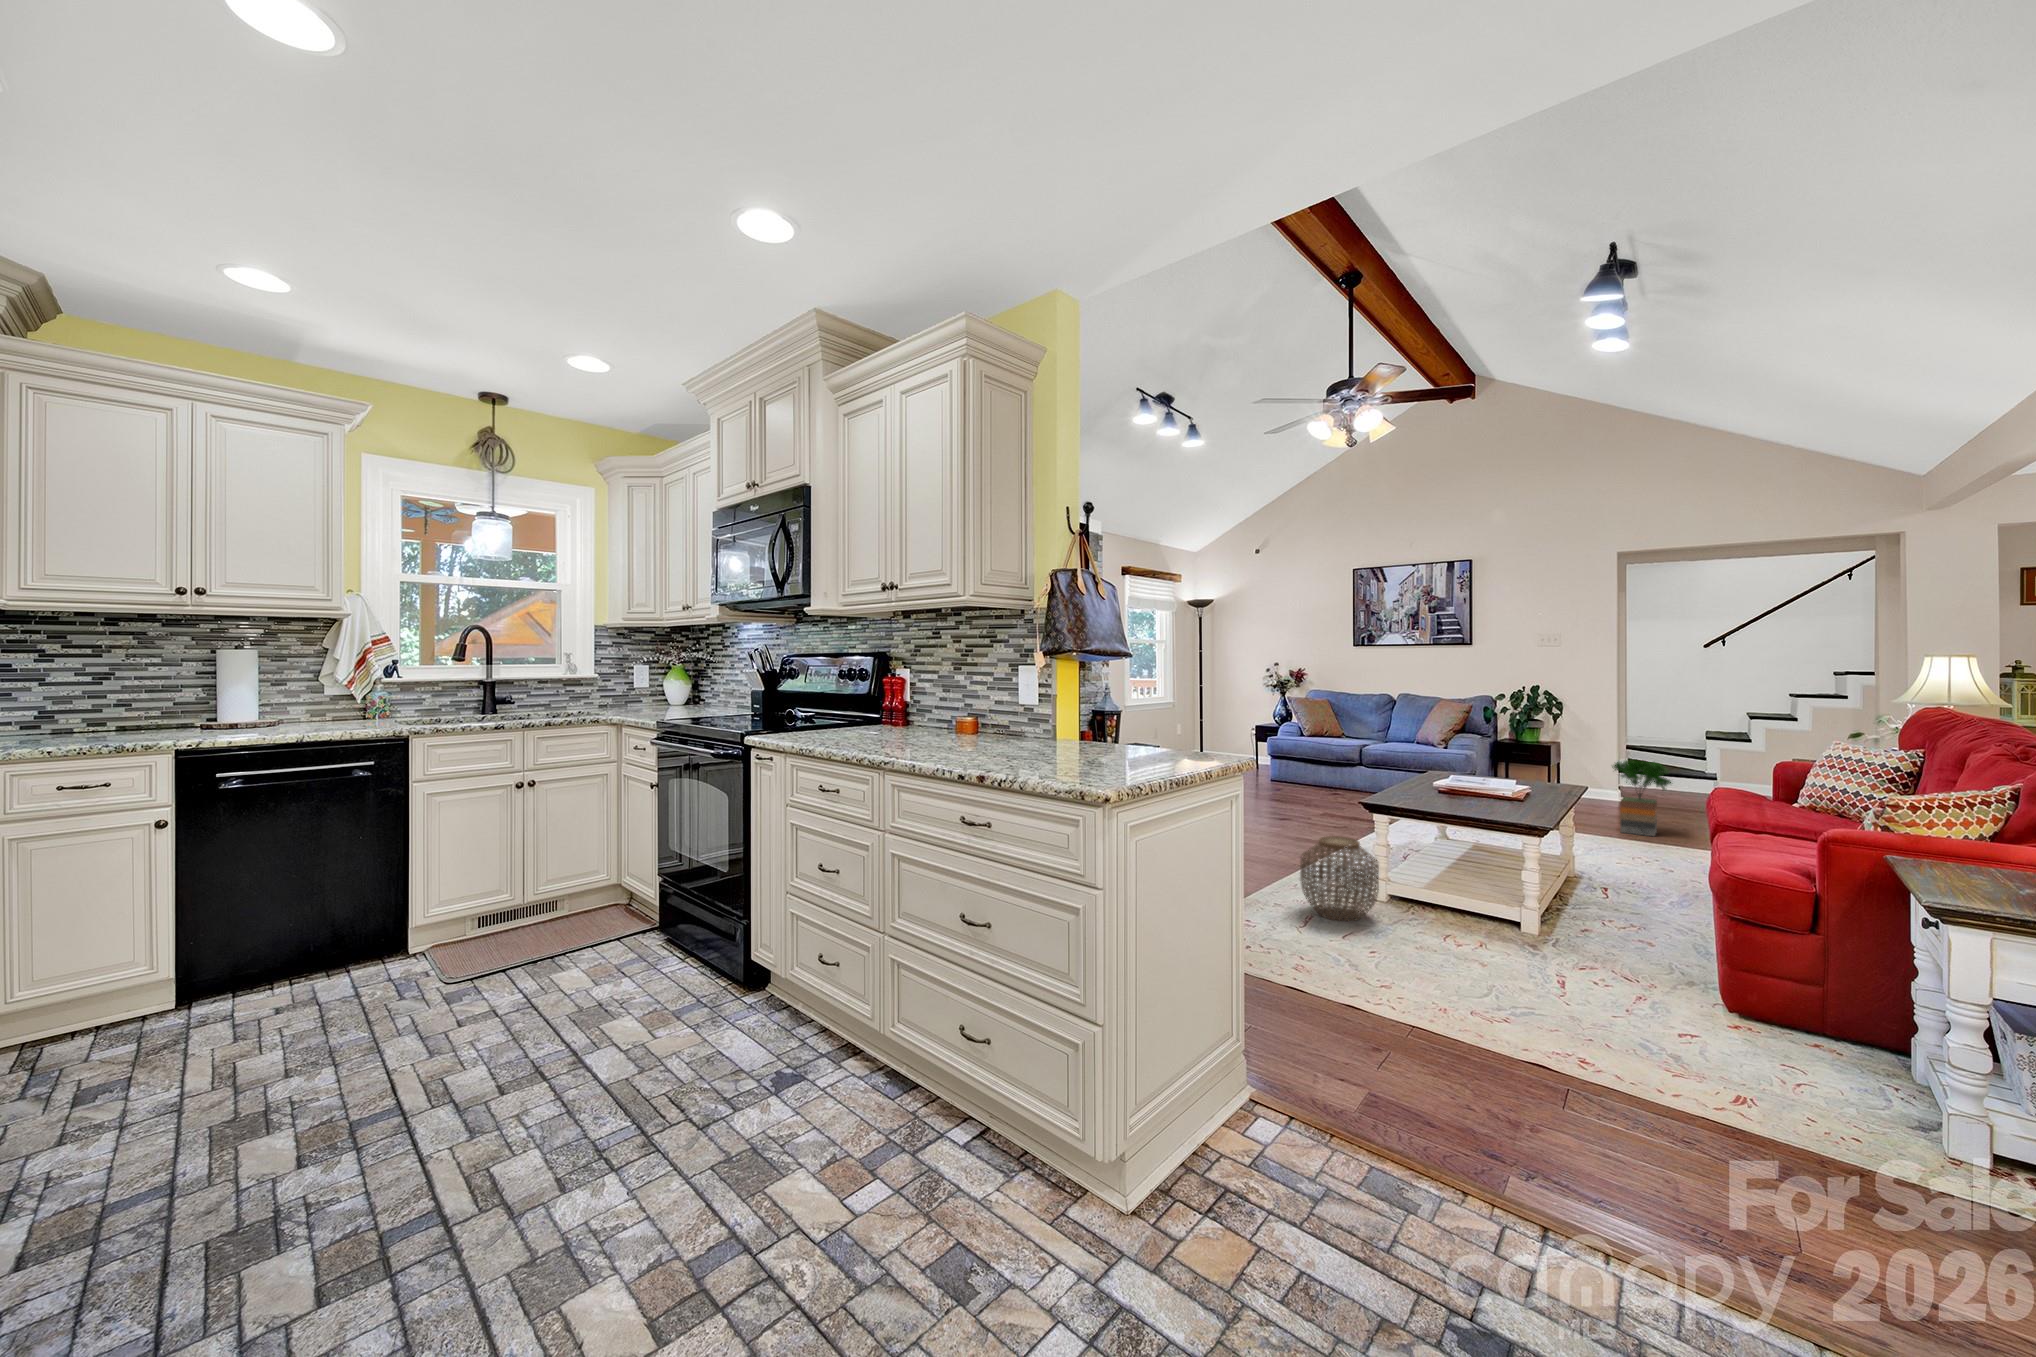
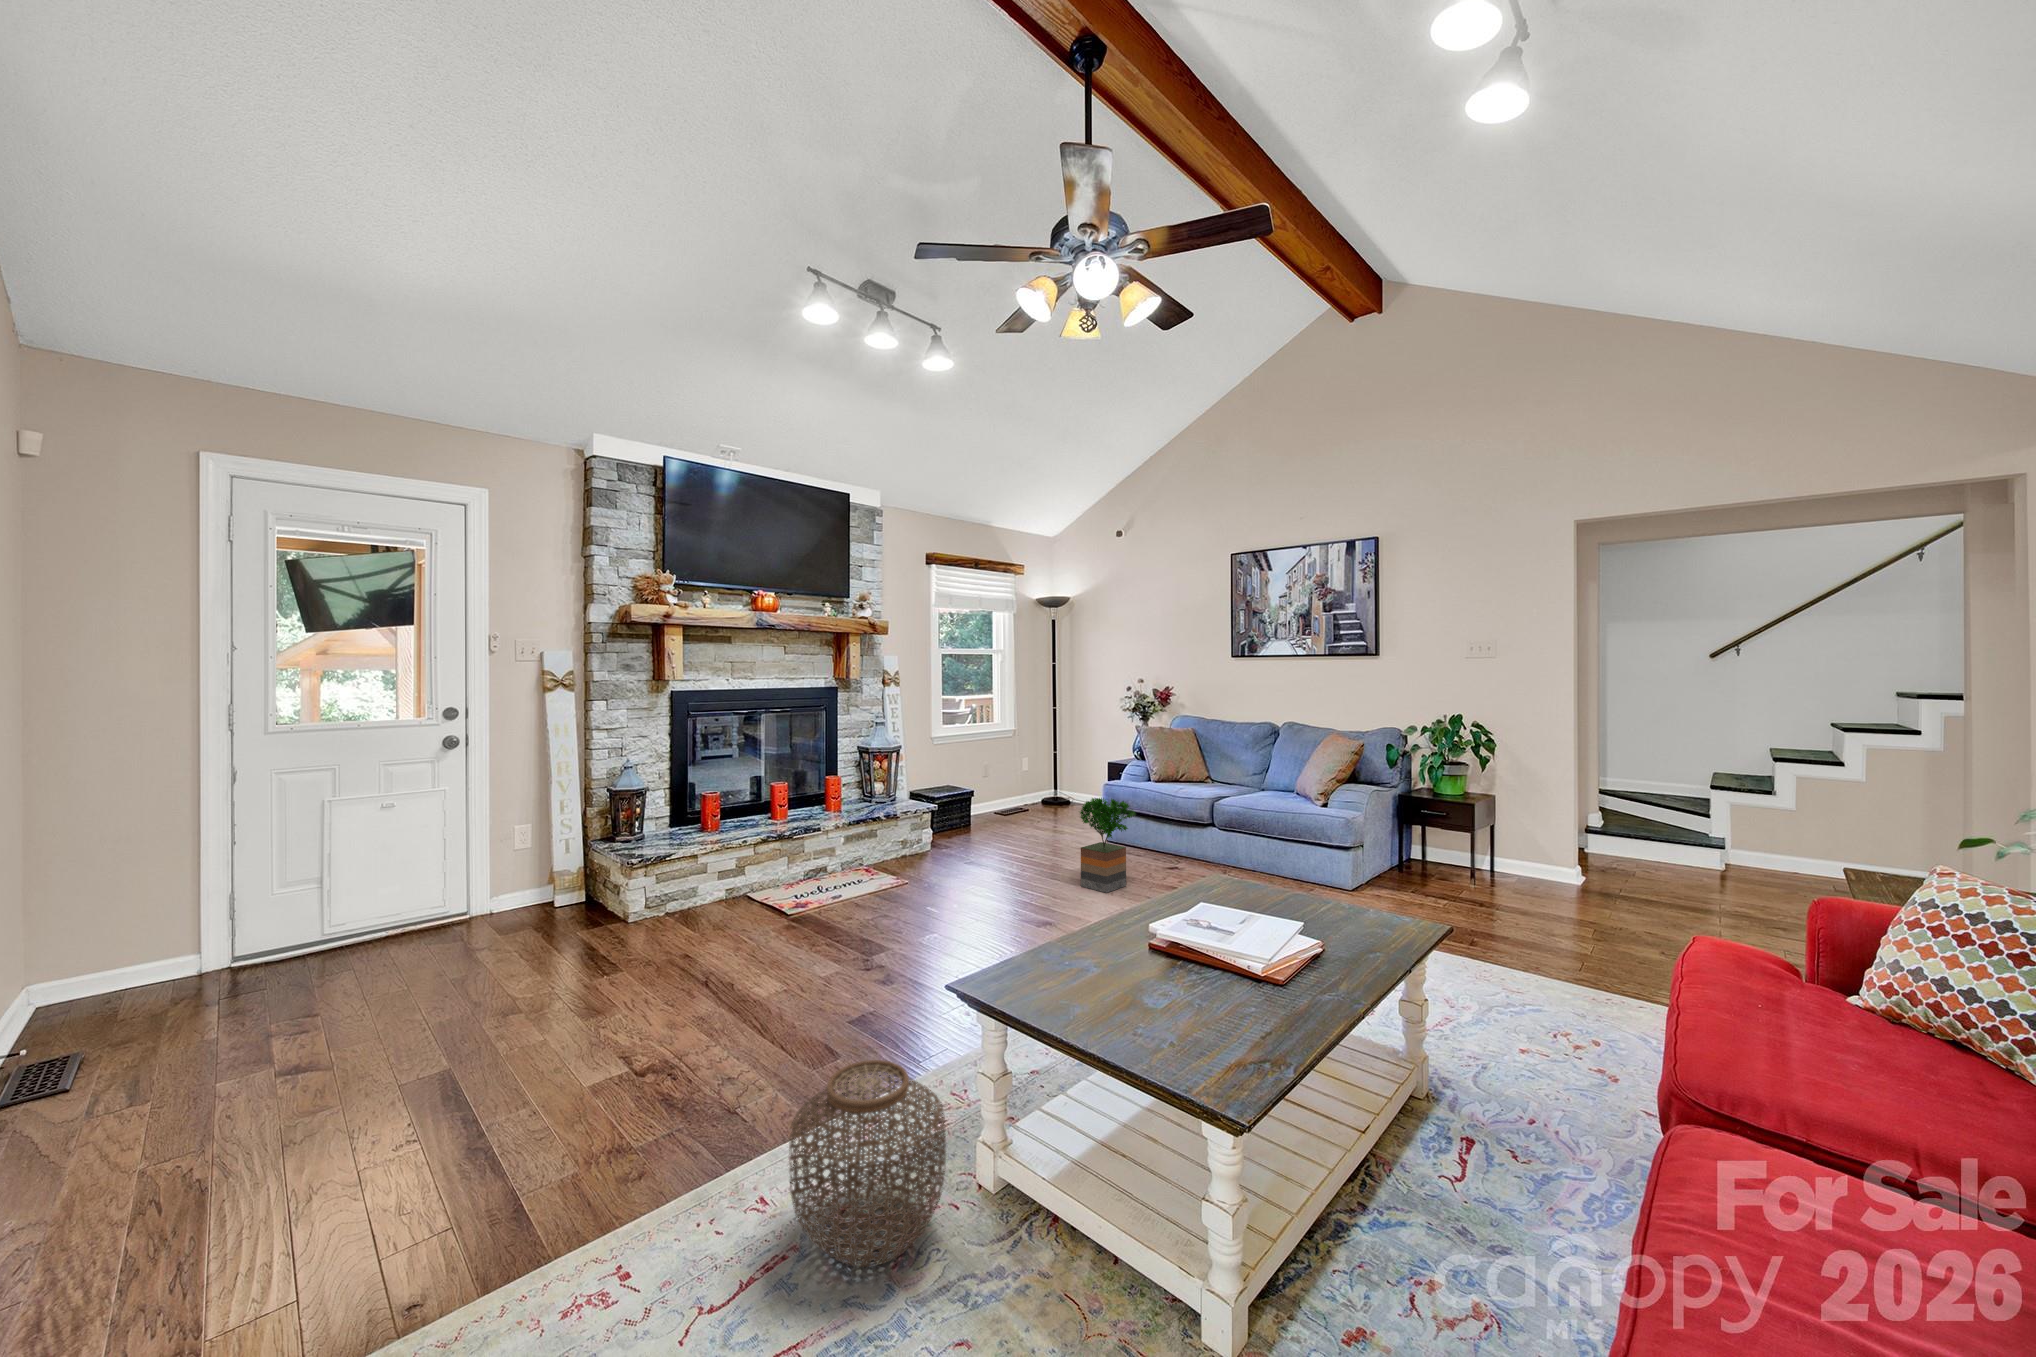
potted tree: present [1612,760,1671,836] -> present [1080,798,1135,893]

